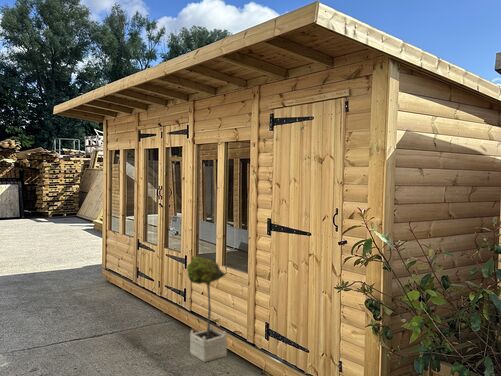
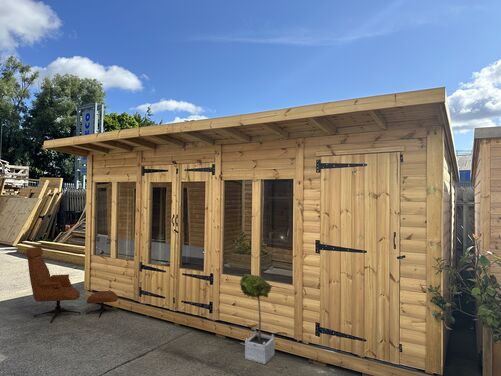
lounge chair: none [34,219,122,296] -> present [26,247,118,323]

